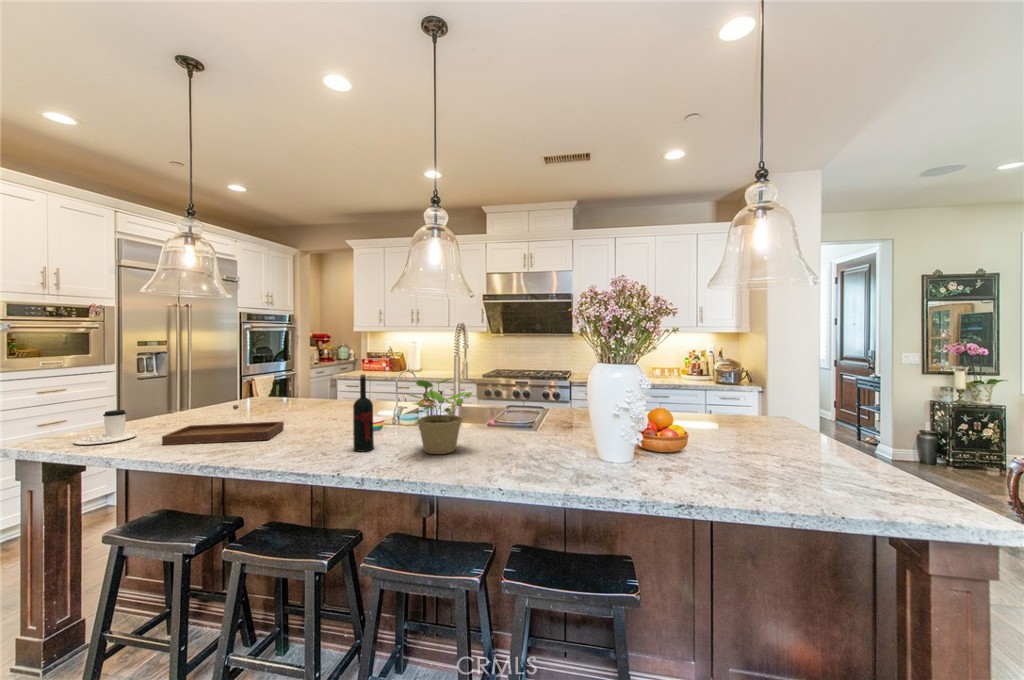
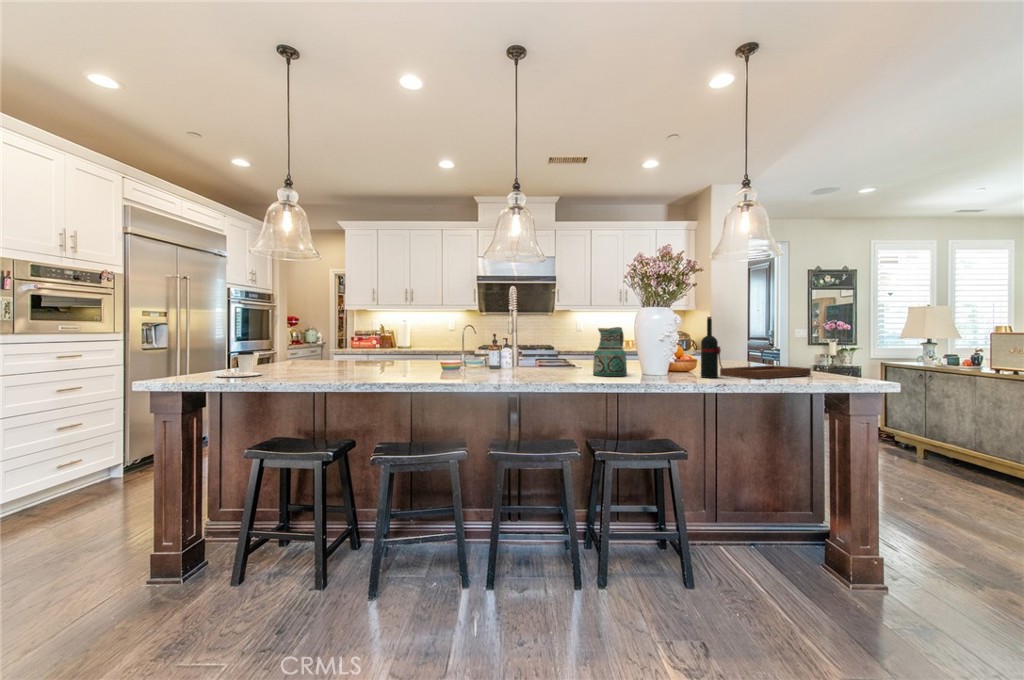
wine bottle: present [353,374,374,452] -> present [701,317,722,378]
potted plant: present [409,378,472,454] -> none [513,317,559,374]
ceramic pitcher: none [511,391,564,469] -> present [593,327,627,377]
tray: present [162,405,284,445] -> present [720,349,811,379]

